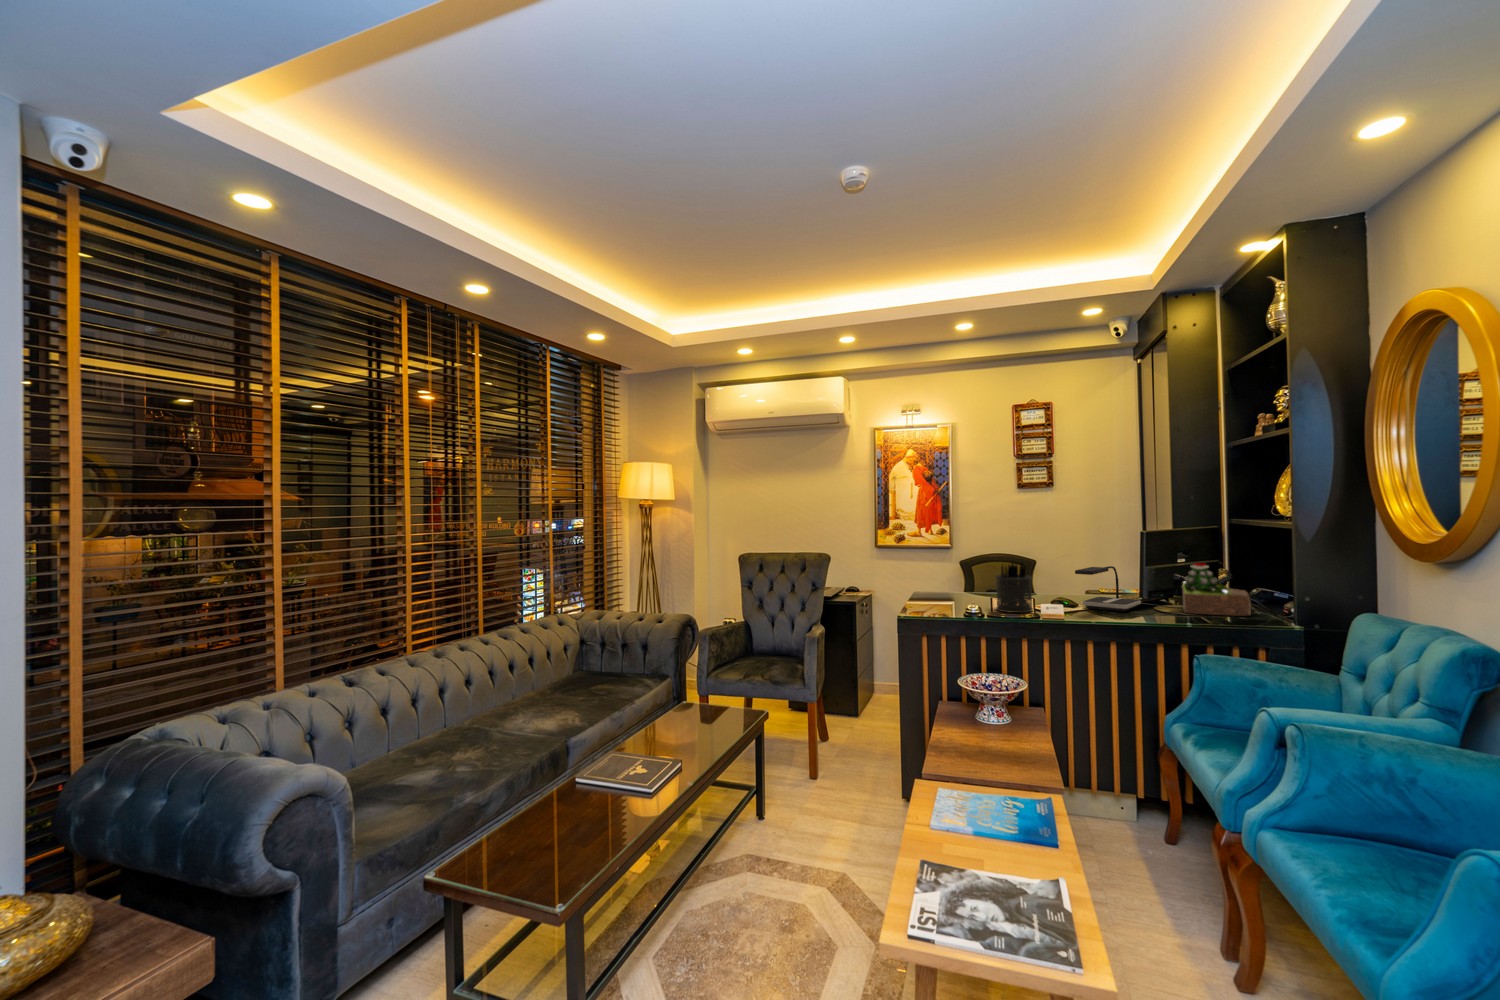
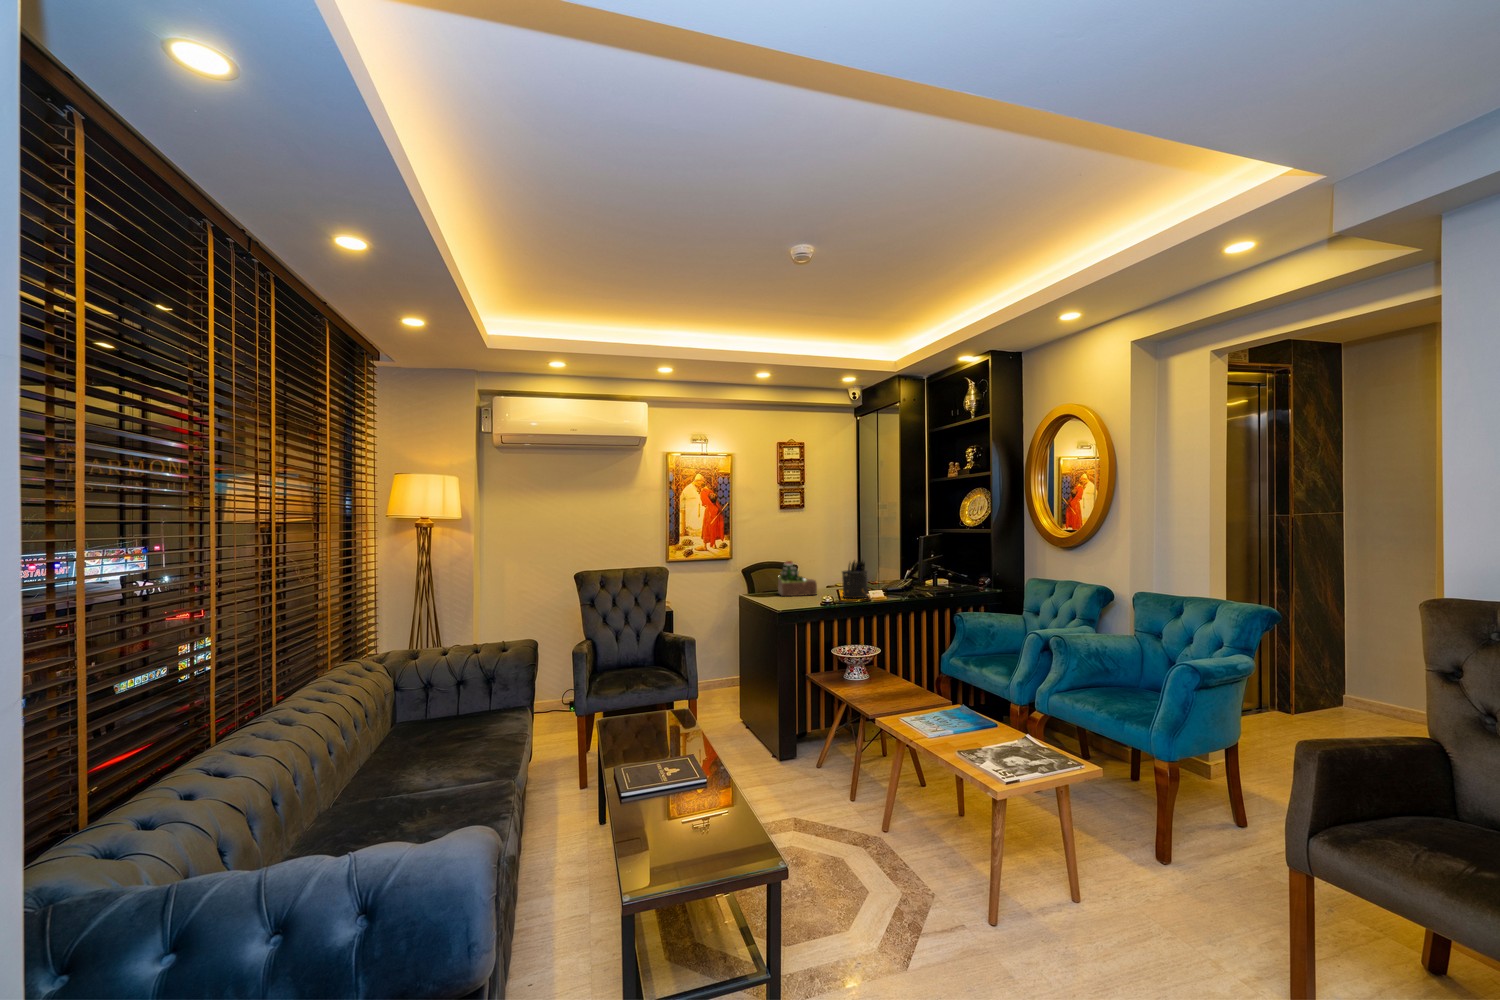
succulent plant: present [1182,563,1251,616] -> present [778,561,817,596]
desk lamp: present [1075,566,1141,612] -> none [887,562,918,592]

